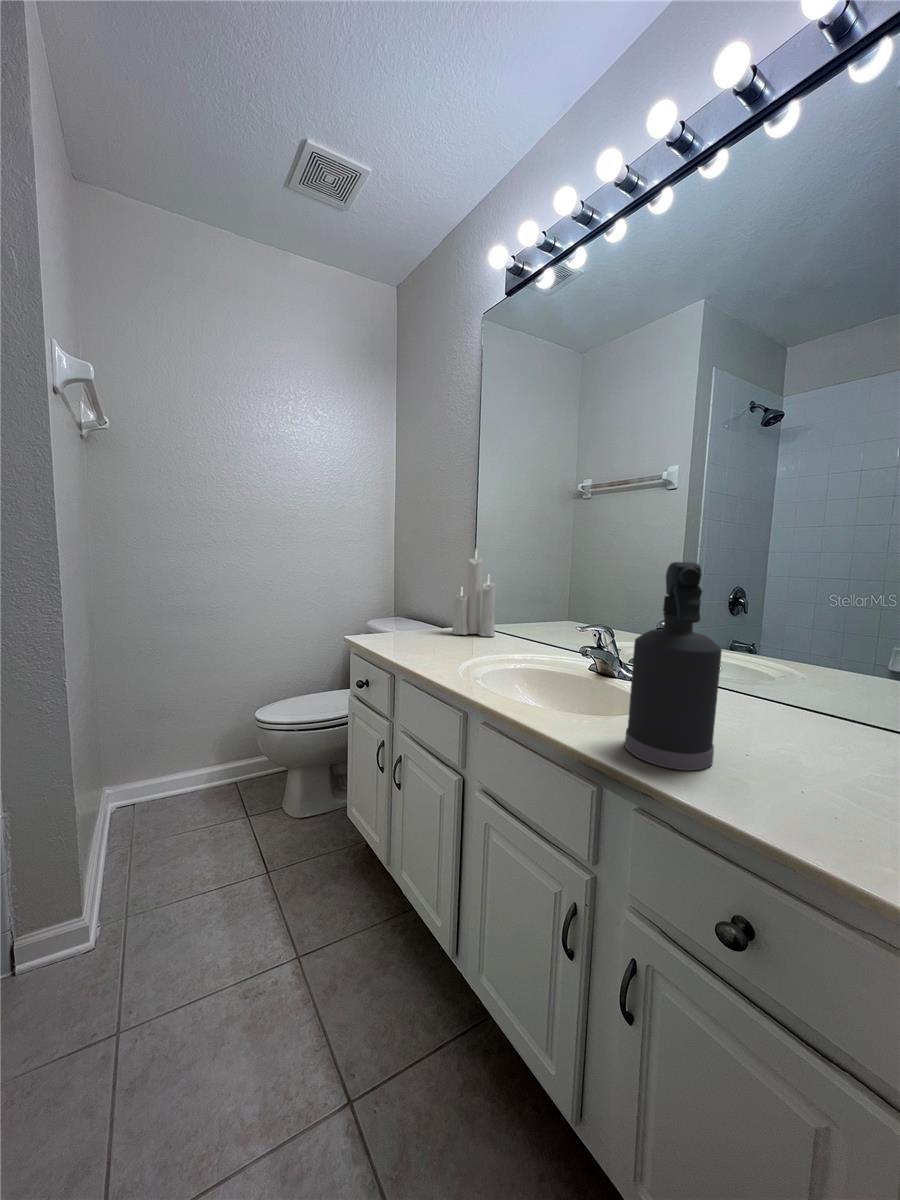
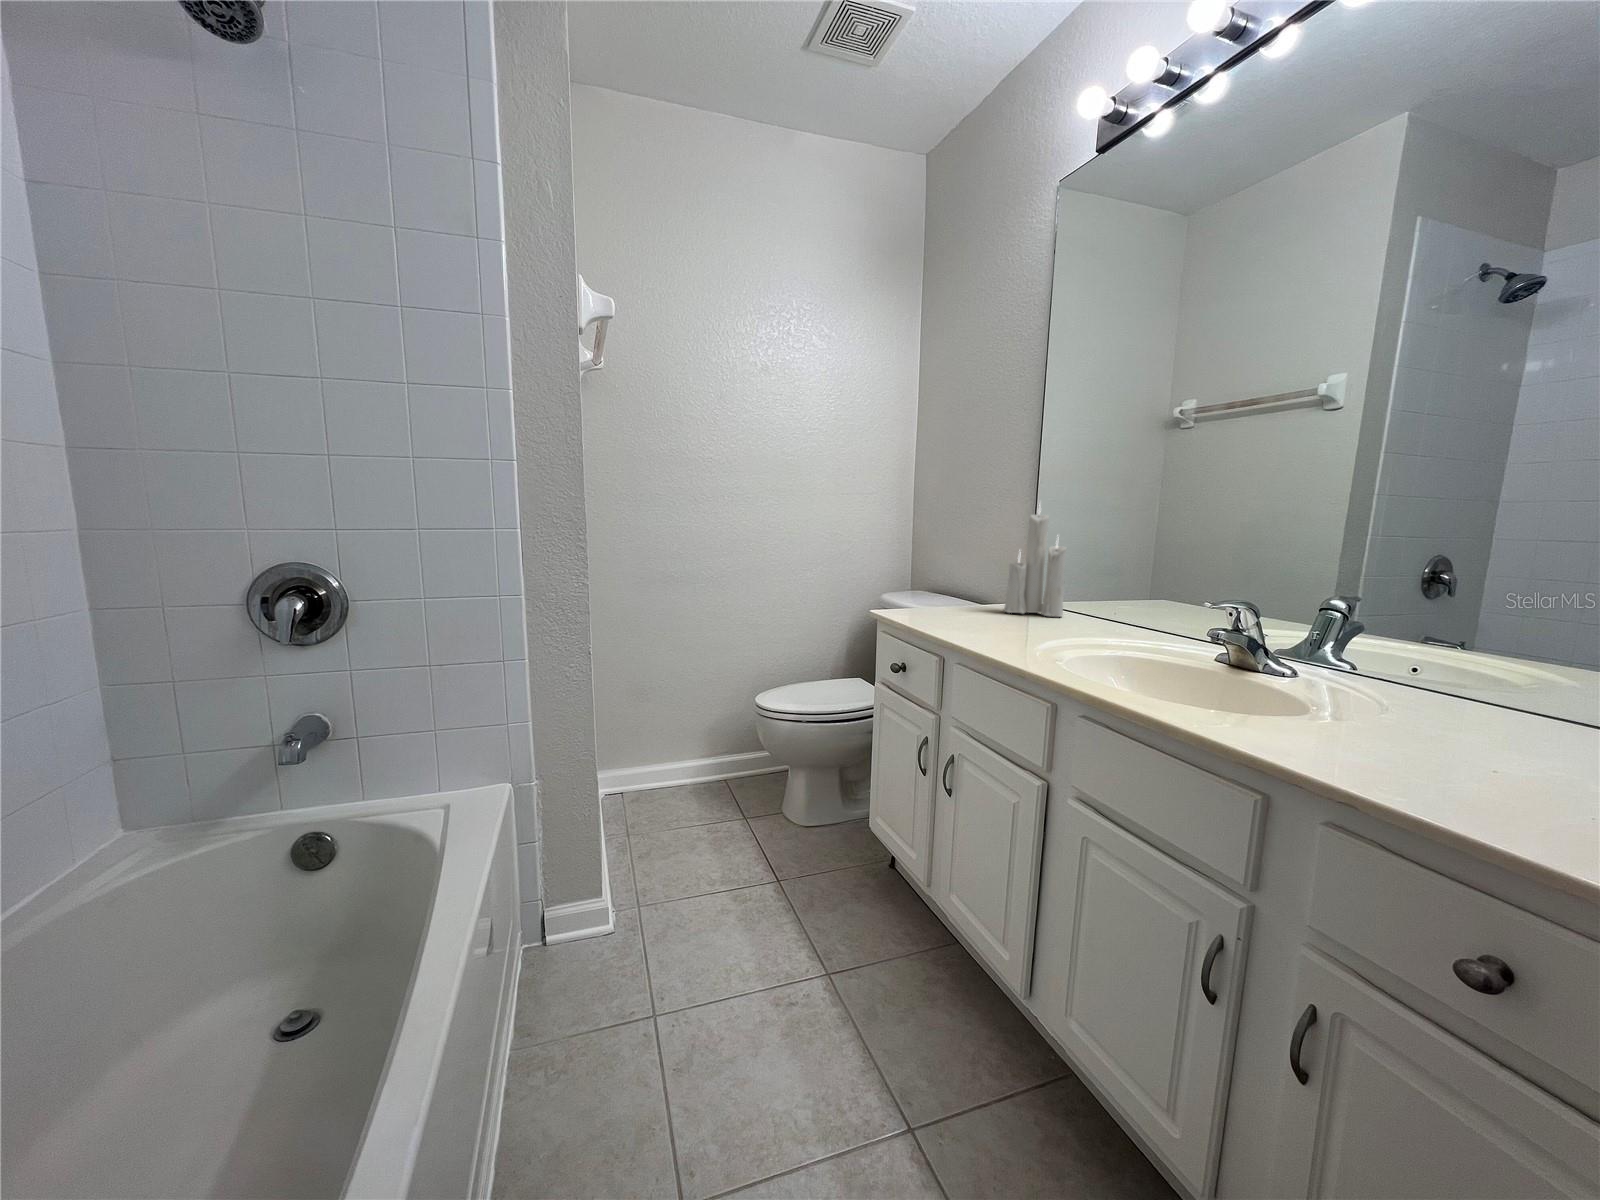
spray bottle: present [625,562,722,771] -> none [1303,515,1467,783]

